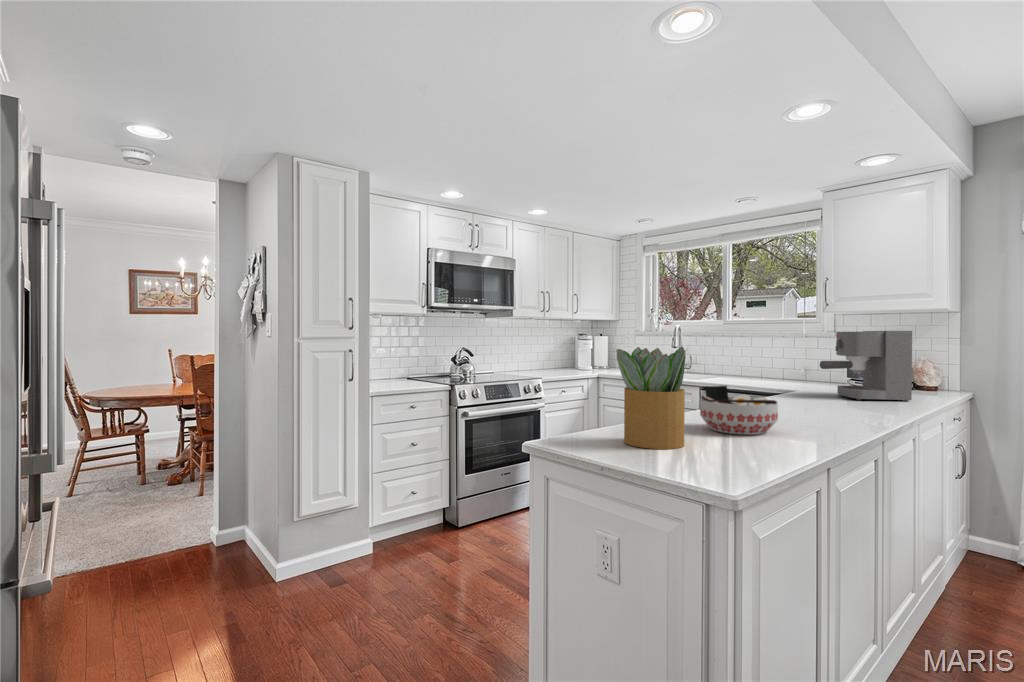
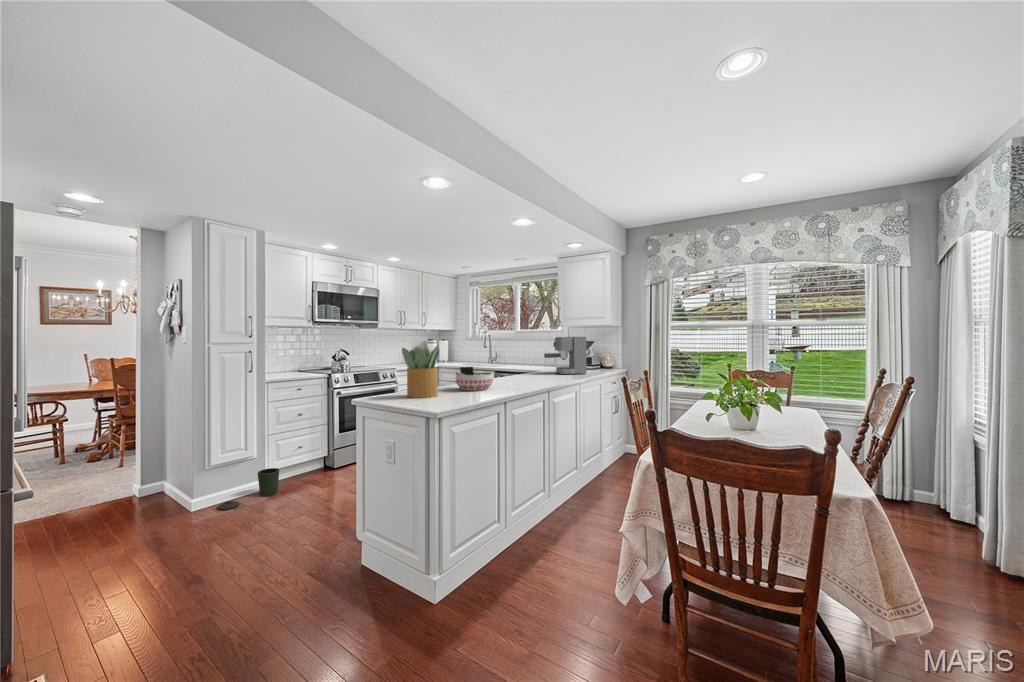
trash can: none [308,524,389,587] -> present [217,468,279,510]

